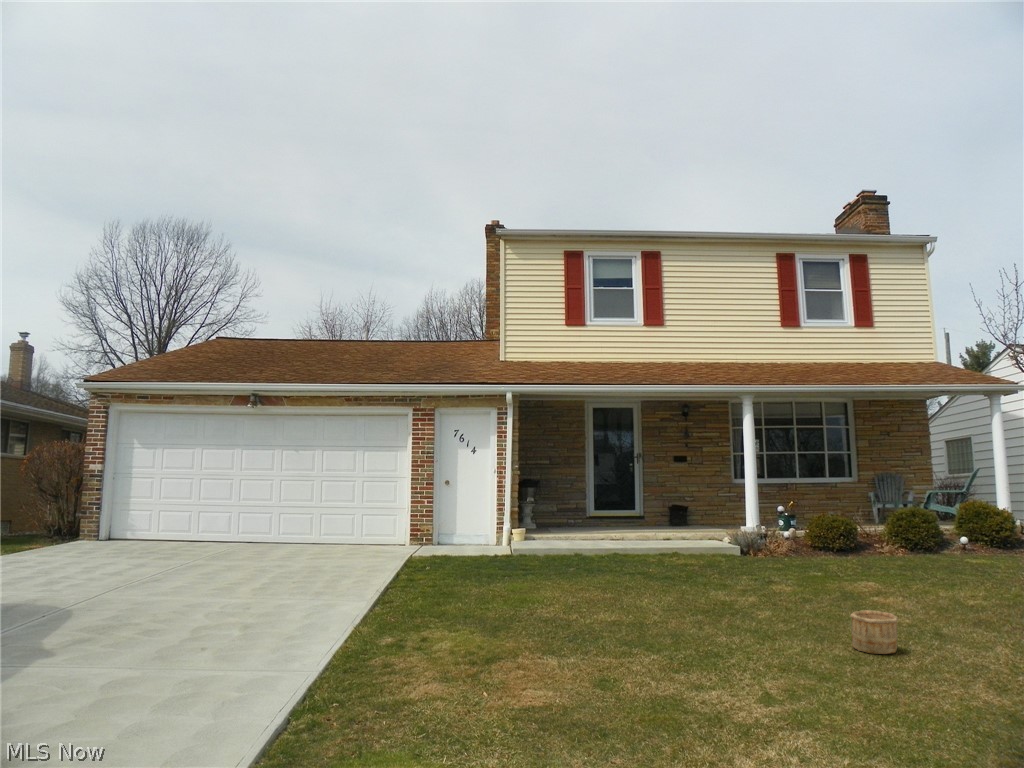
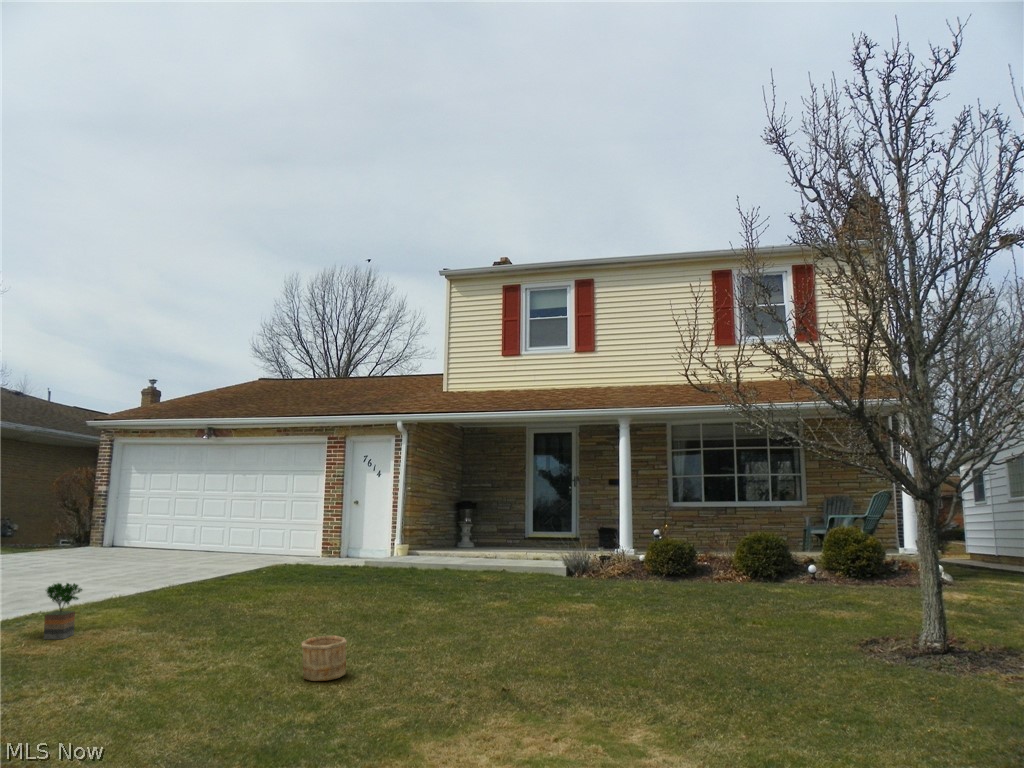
potted tree: none [467,574,512,641] -> present [44,583,82,639]

